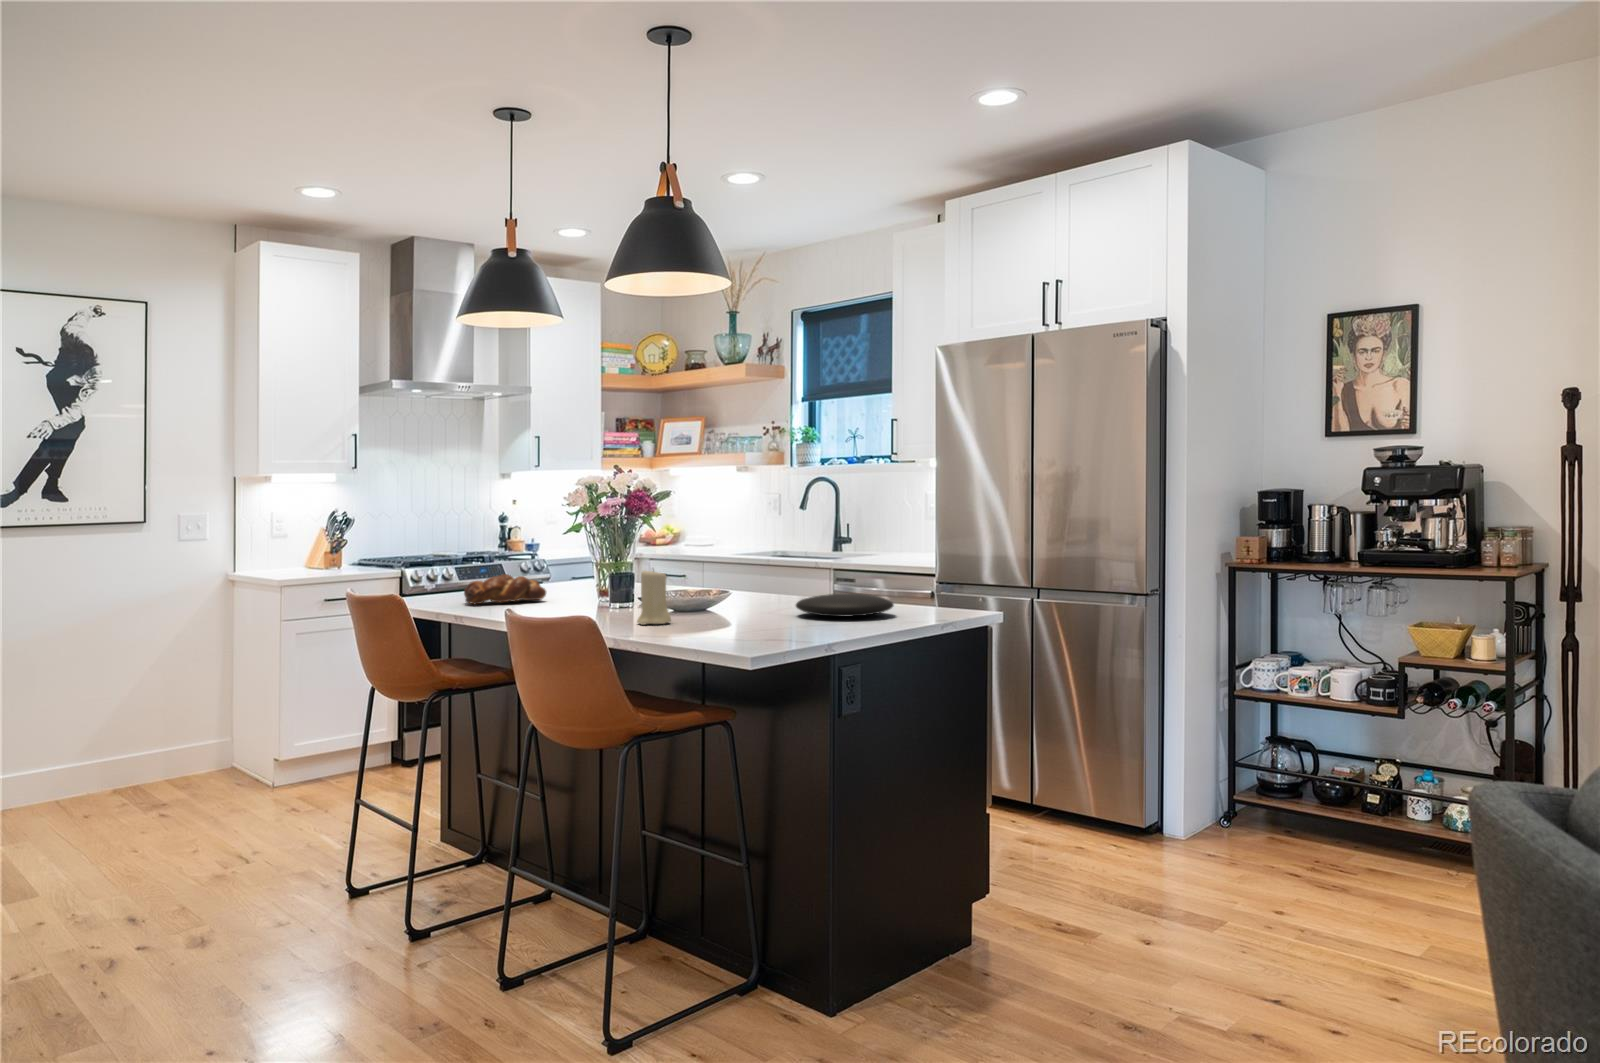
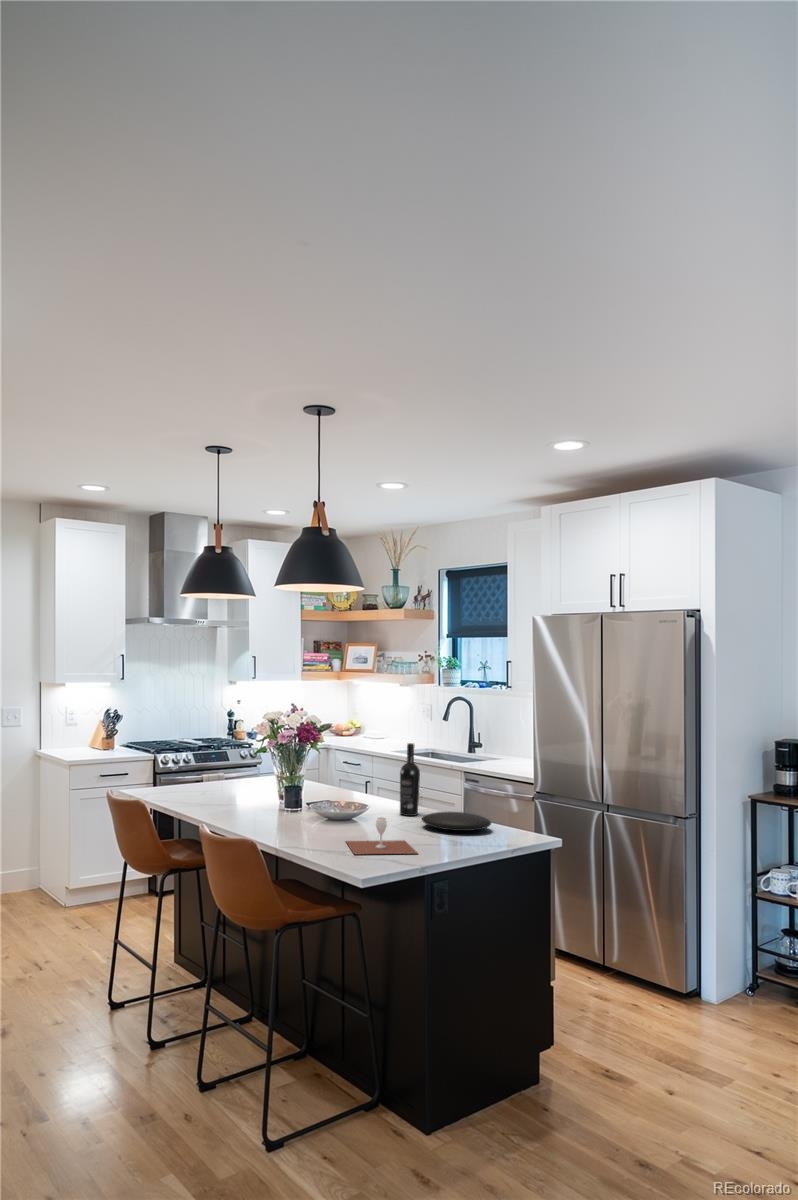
wine bottle: none [759,508,787,608] -> present [400,743,420,816]
candle: present [637,571,671,625] -> none [309,789,333,830]
bread loaf: present [464,574,546,605] -> none [194,777,251,798]
wine glass: none [692,594,800,643] -> present [346,818,417,854]

